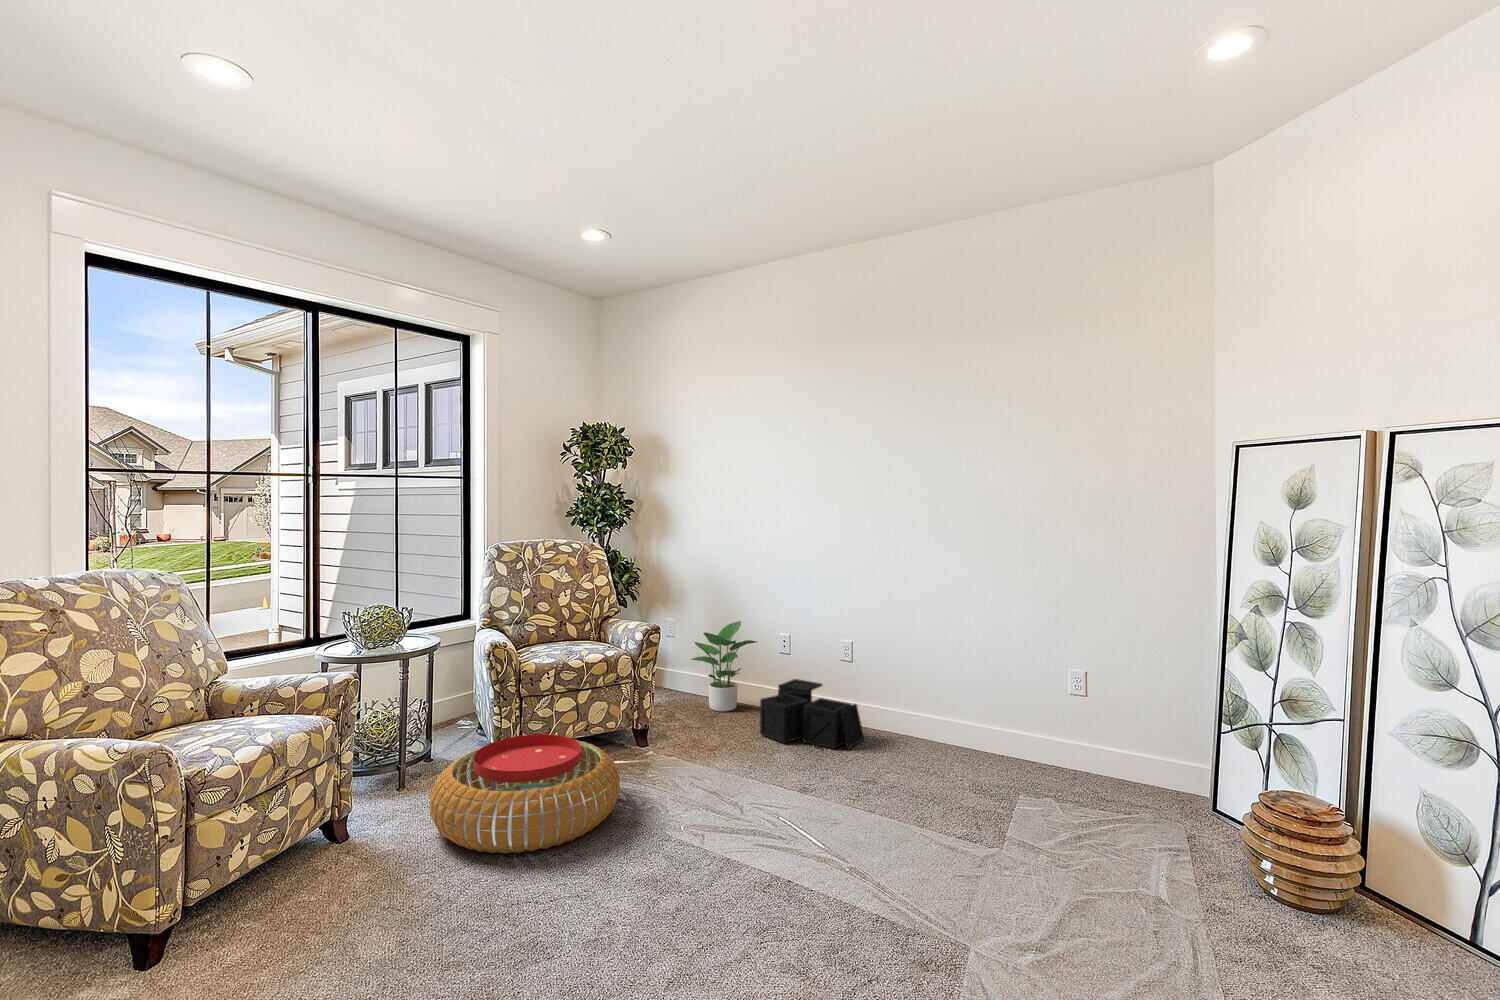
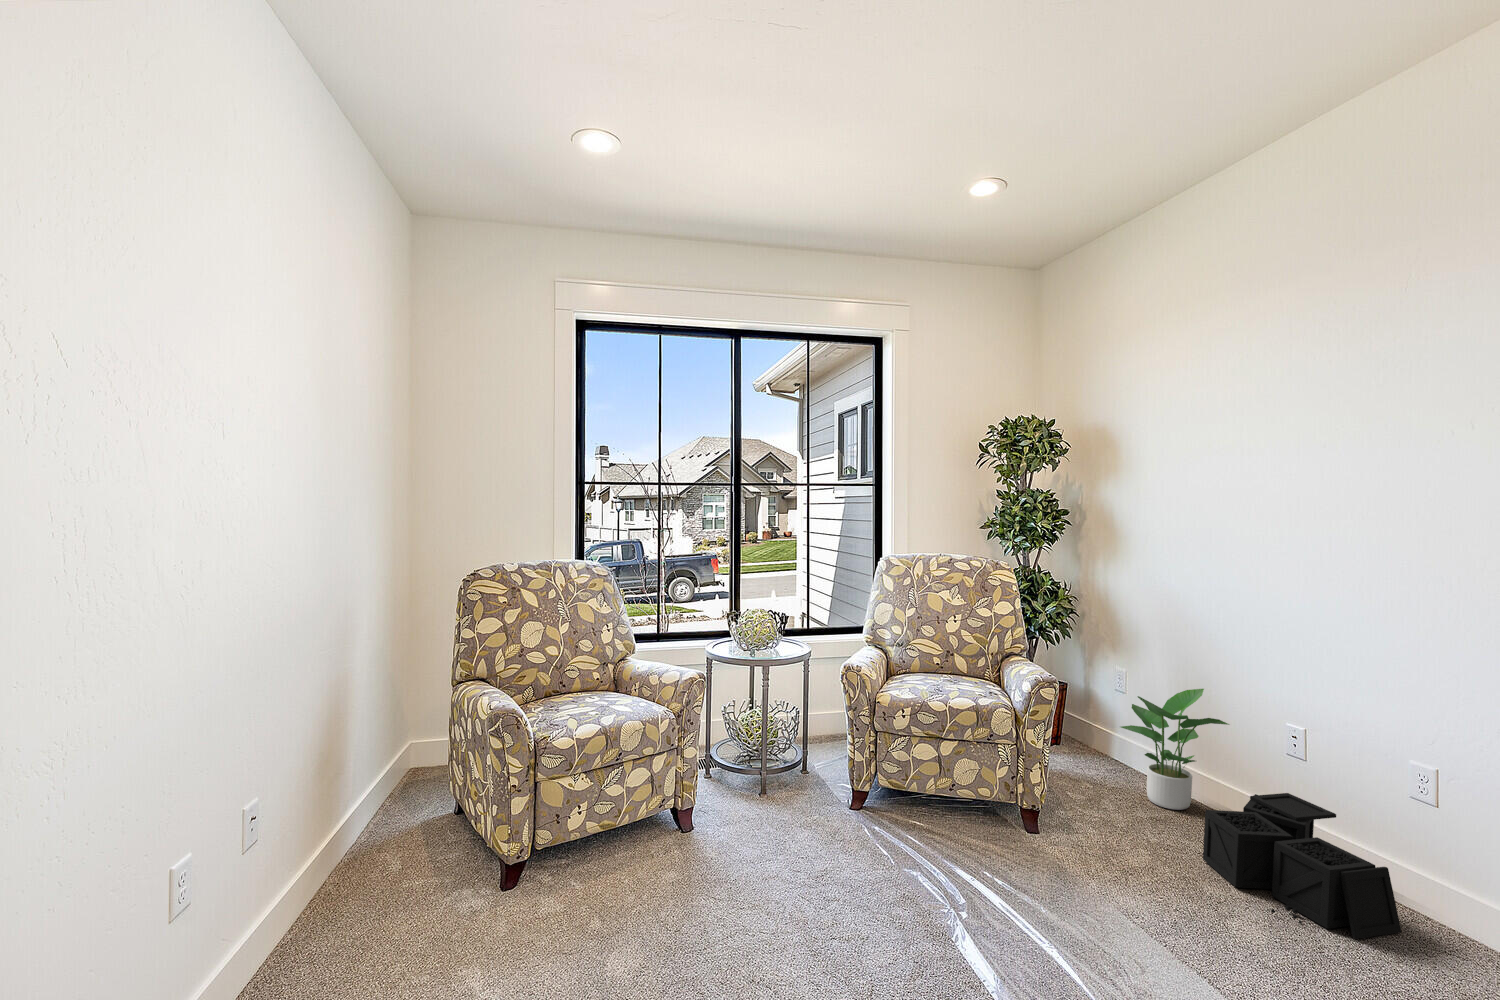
pouf: present [430,734,620,854] -> none [747,773,950,917]

